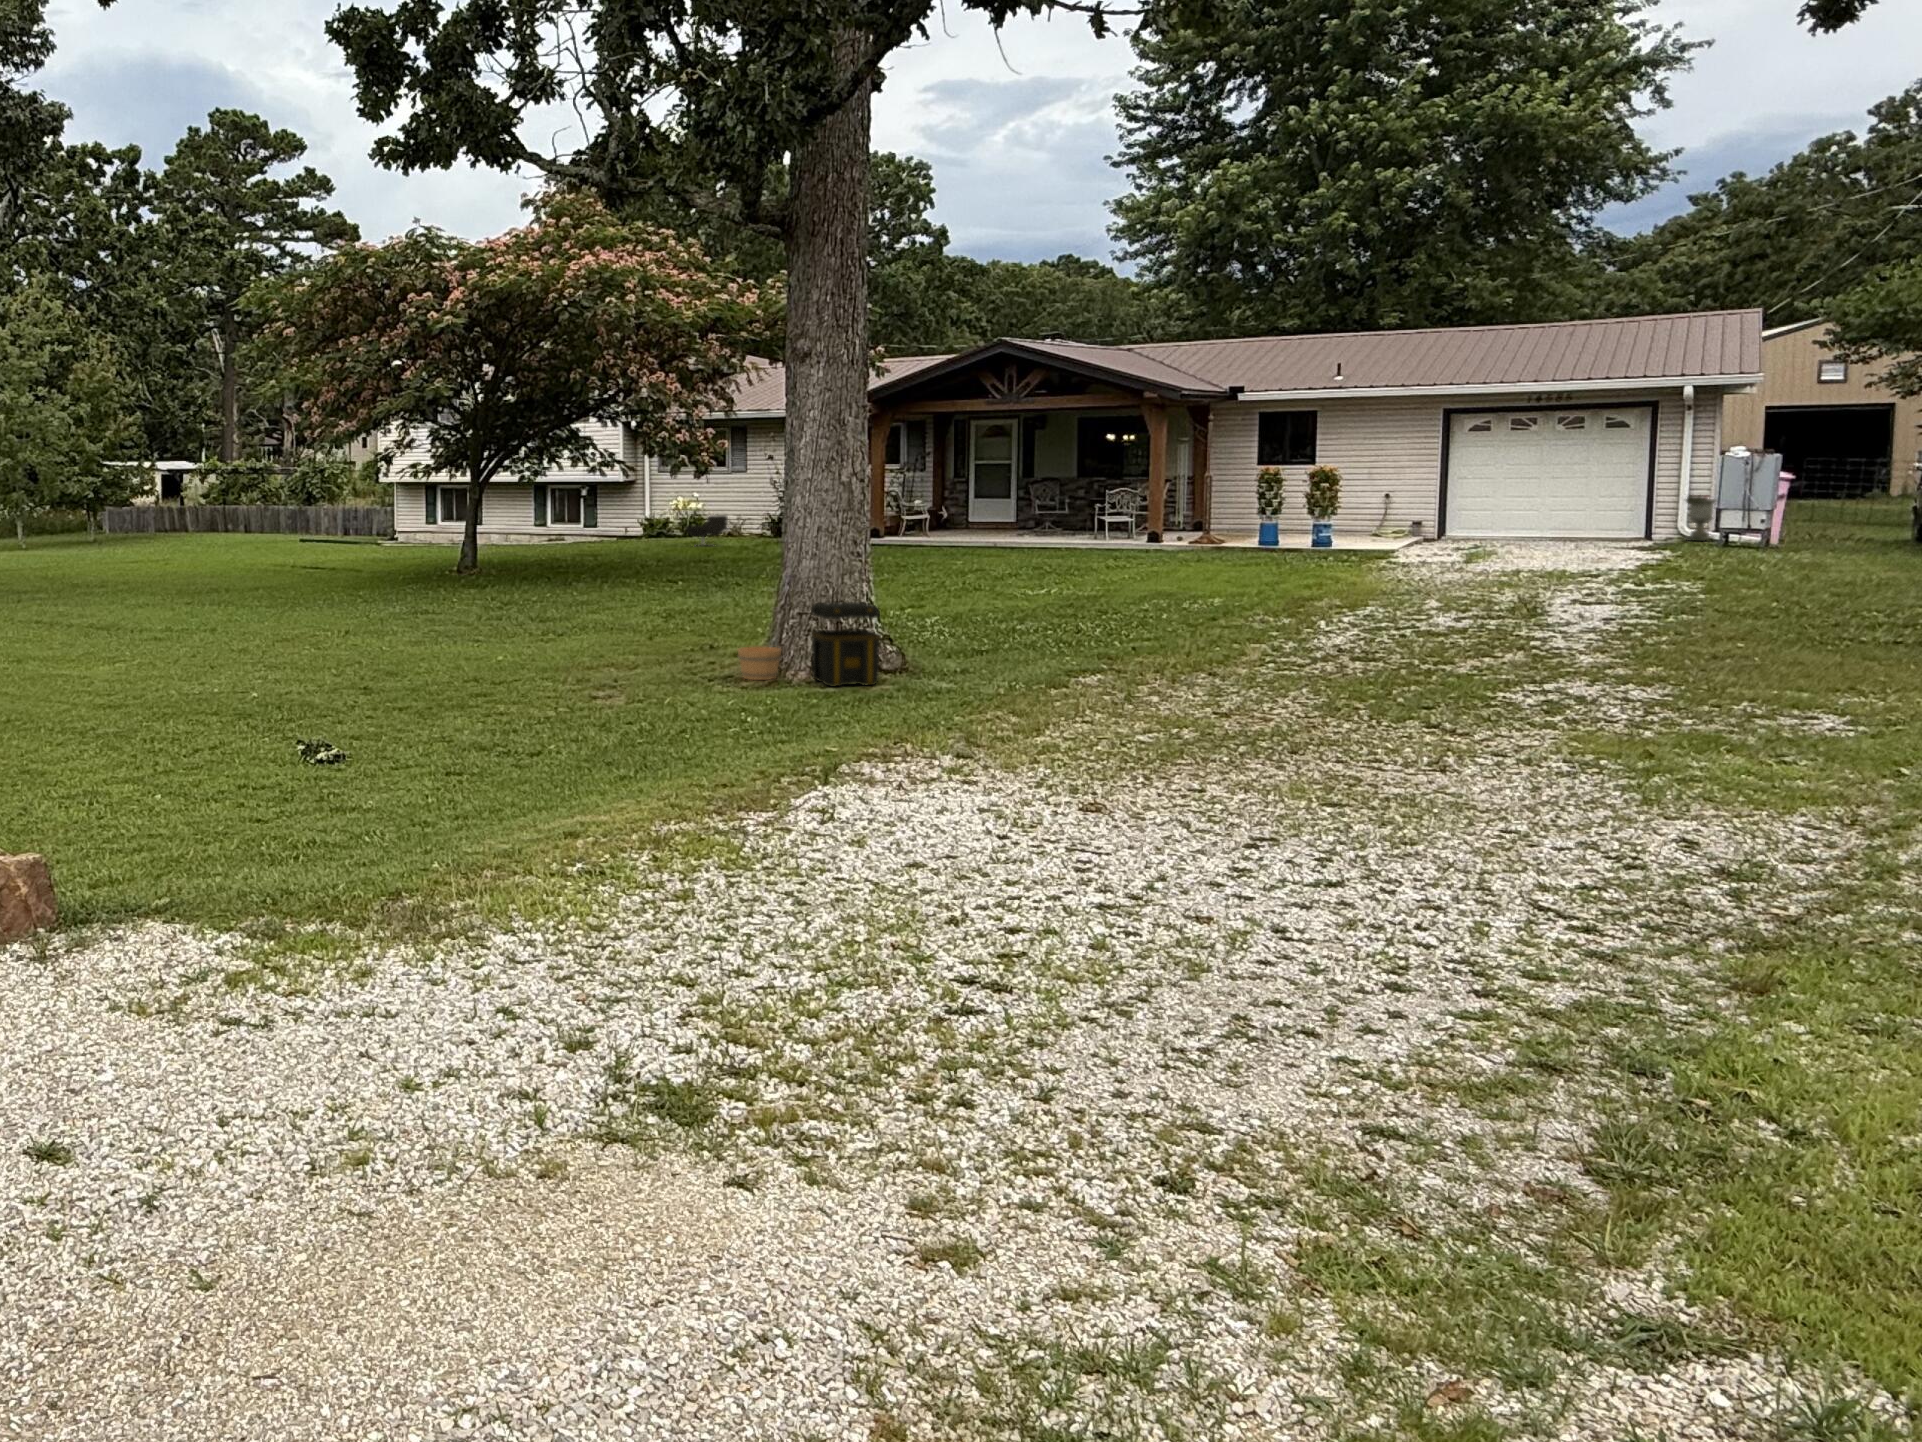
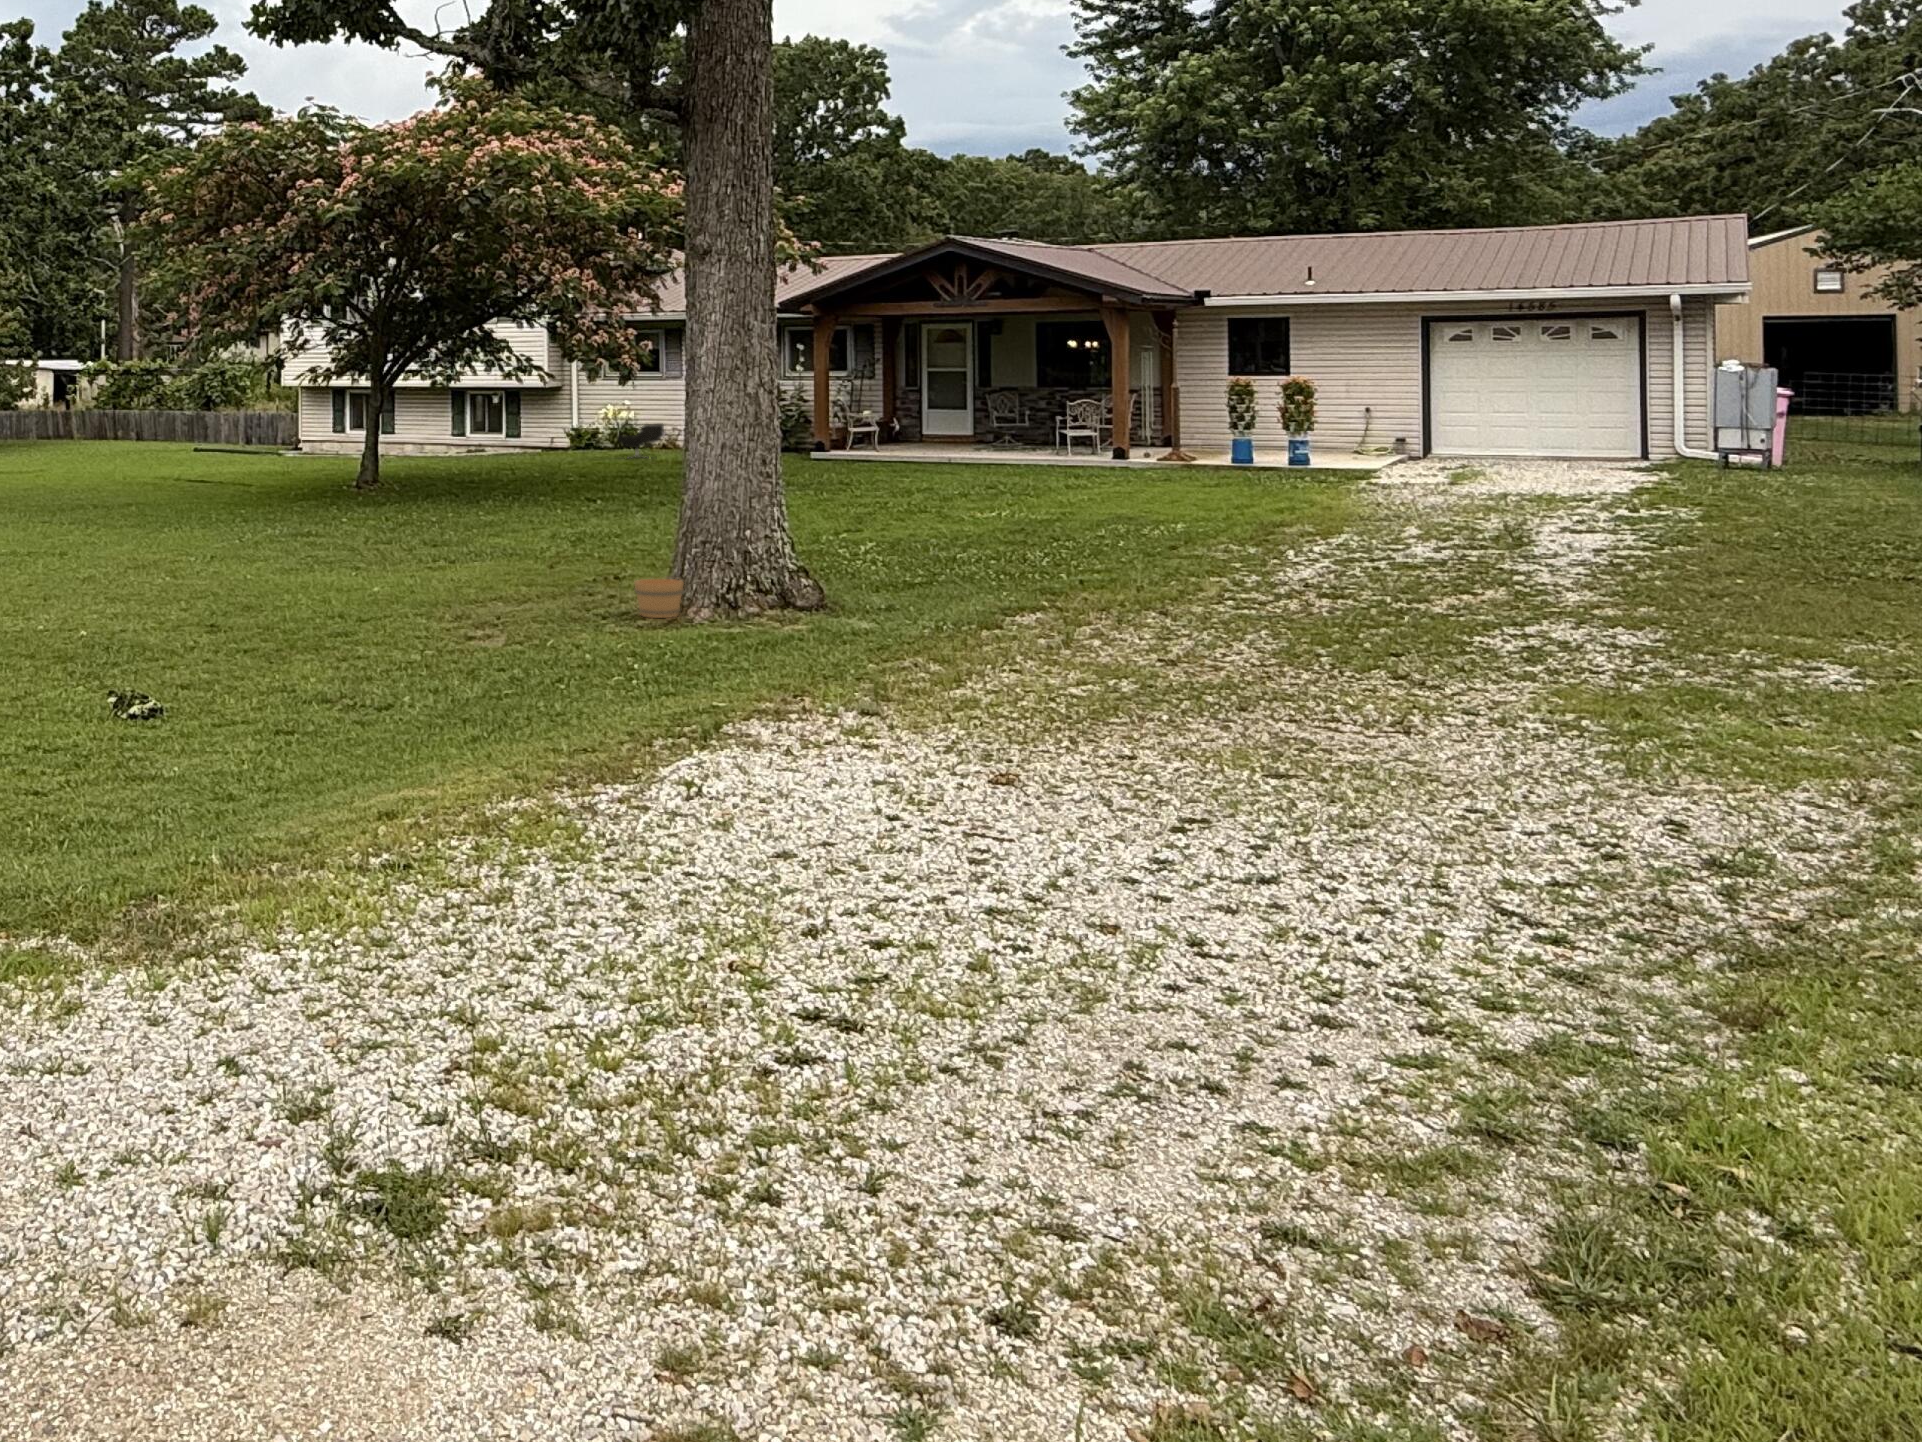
planter: present [1685,495,1716,541] -> none [1687,412,1722,464]
toolbox: present [811,602,881,686] -> none [715,528,793,626]

